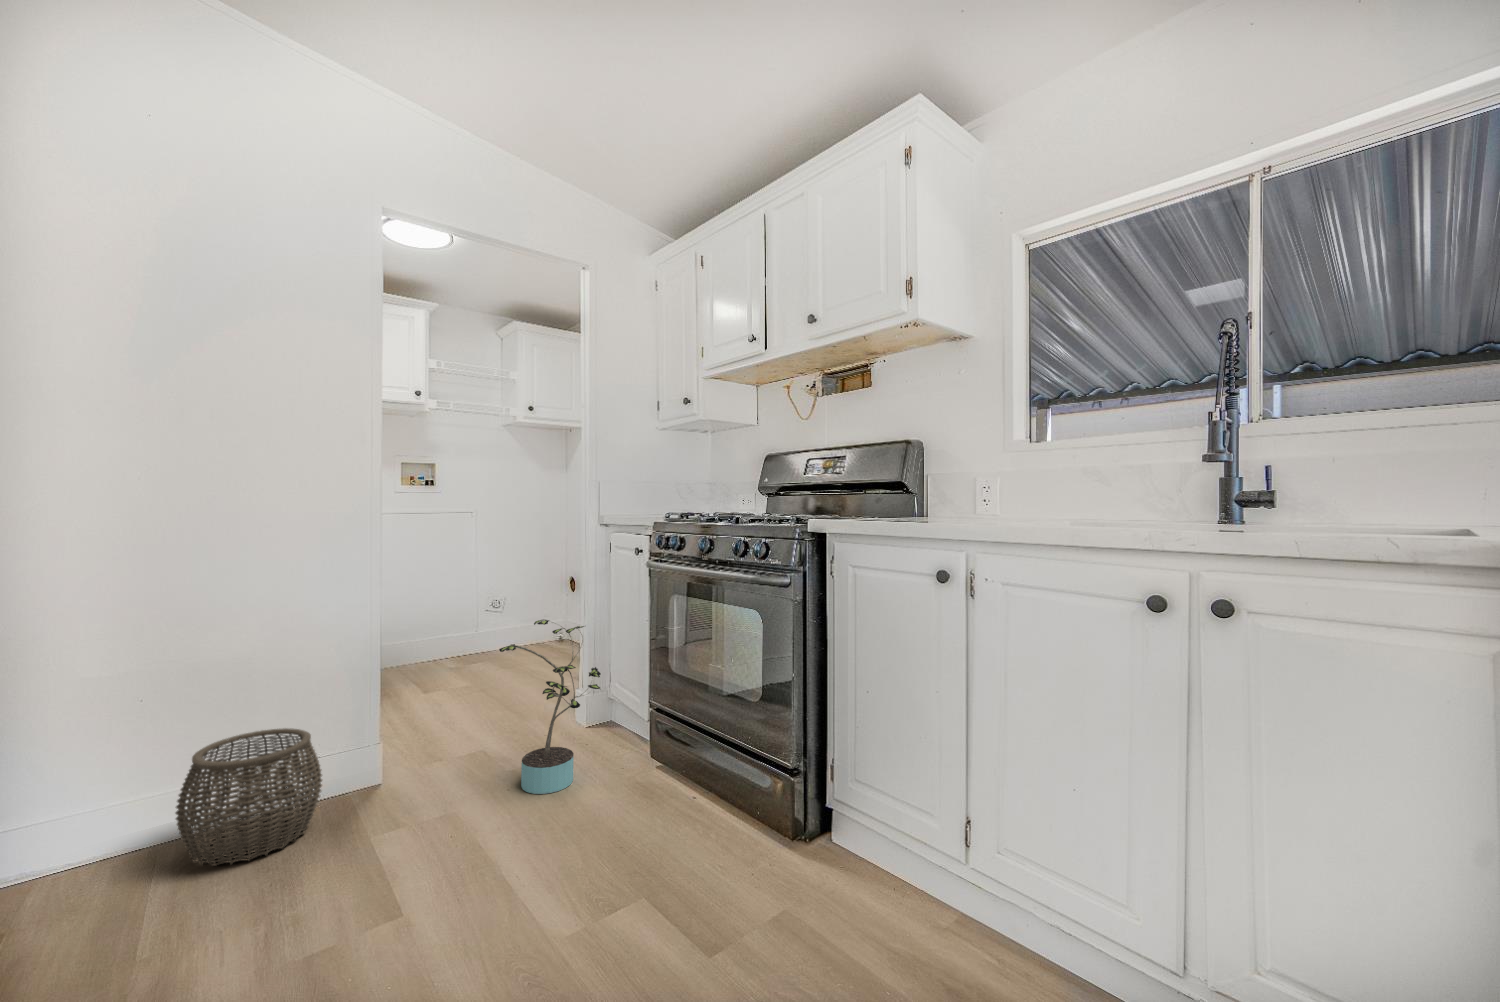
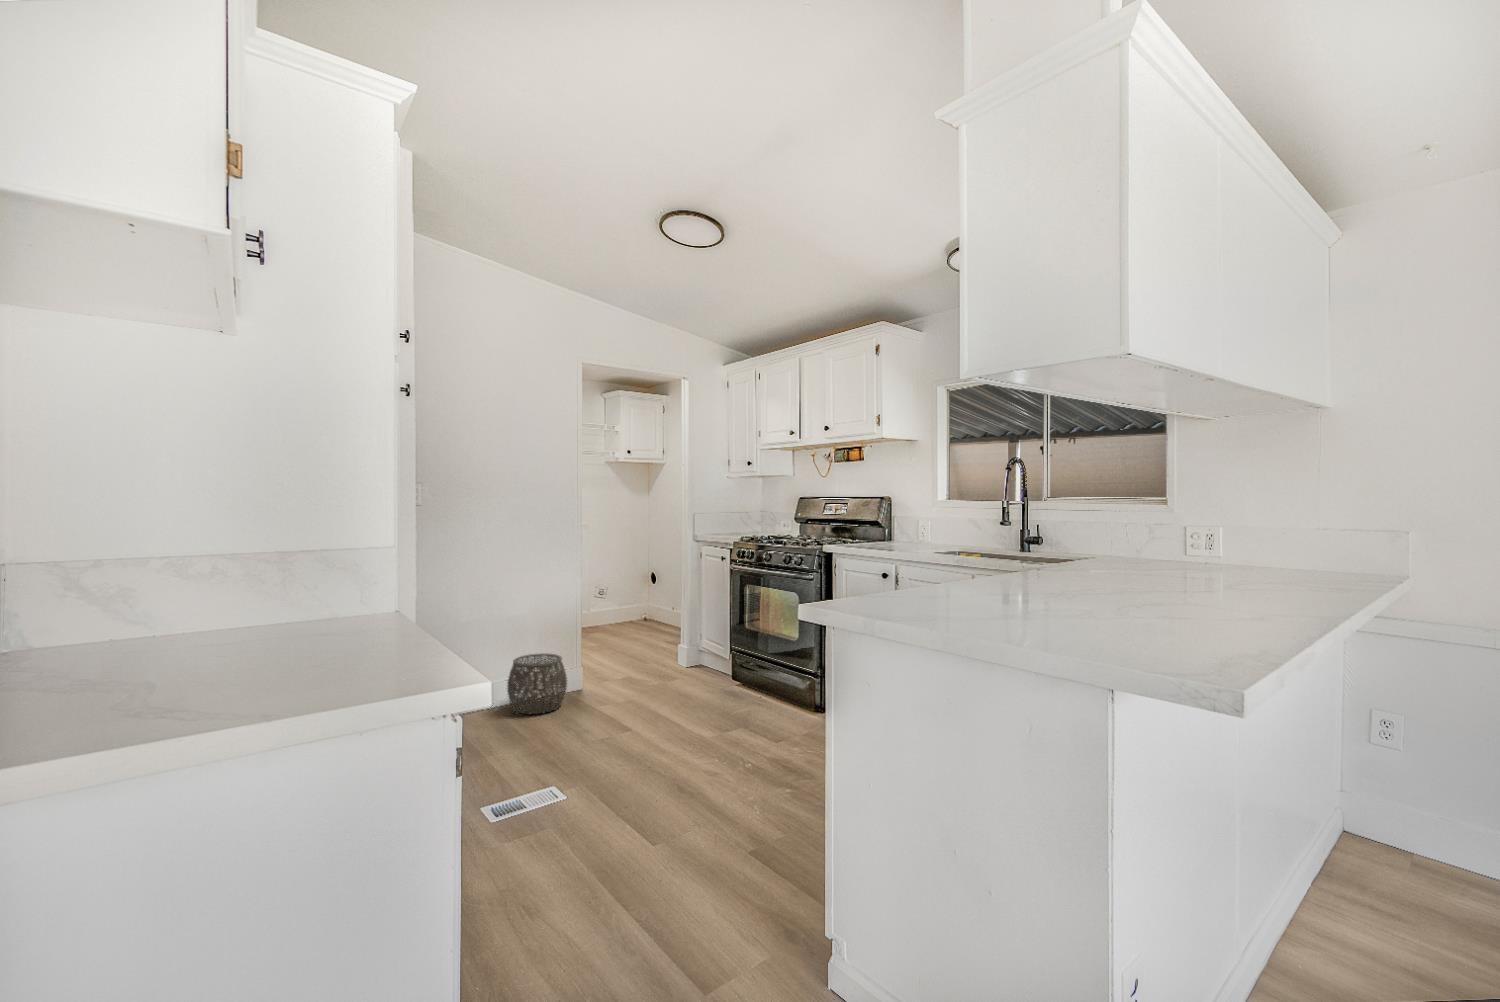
potted plant: present [499,619,601,794] -> none [651,599,707,695]

